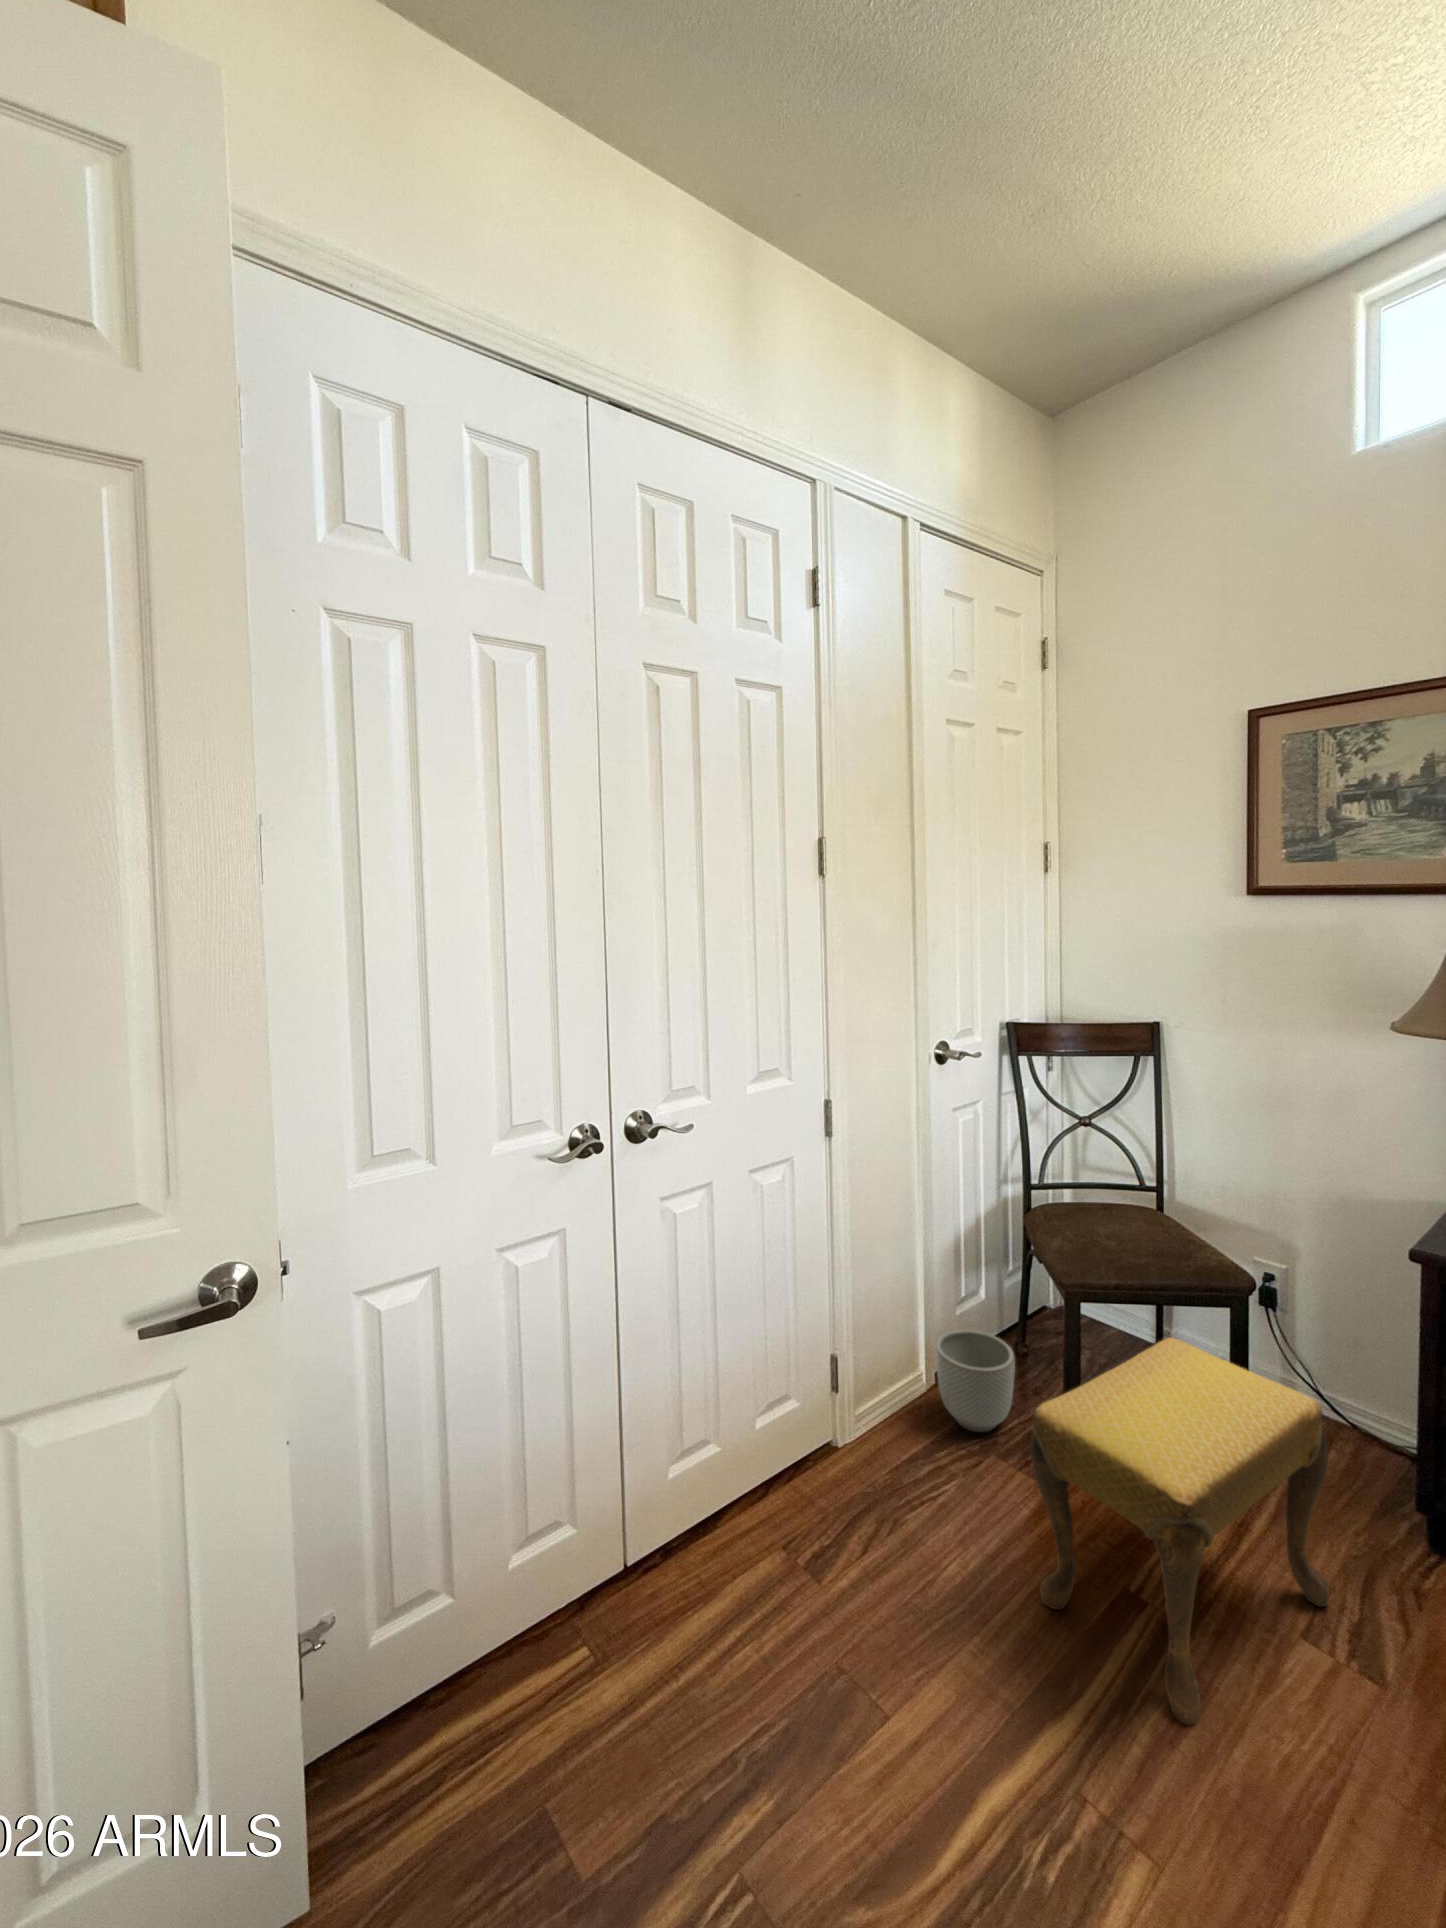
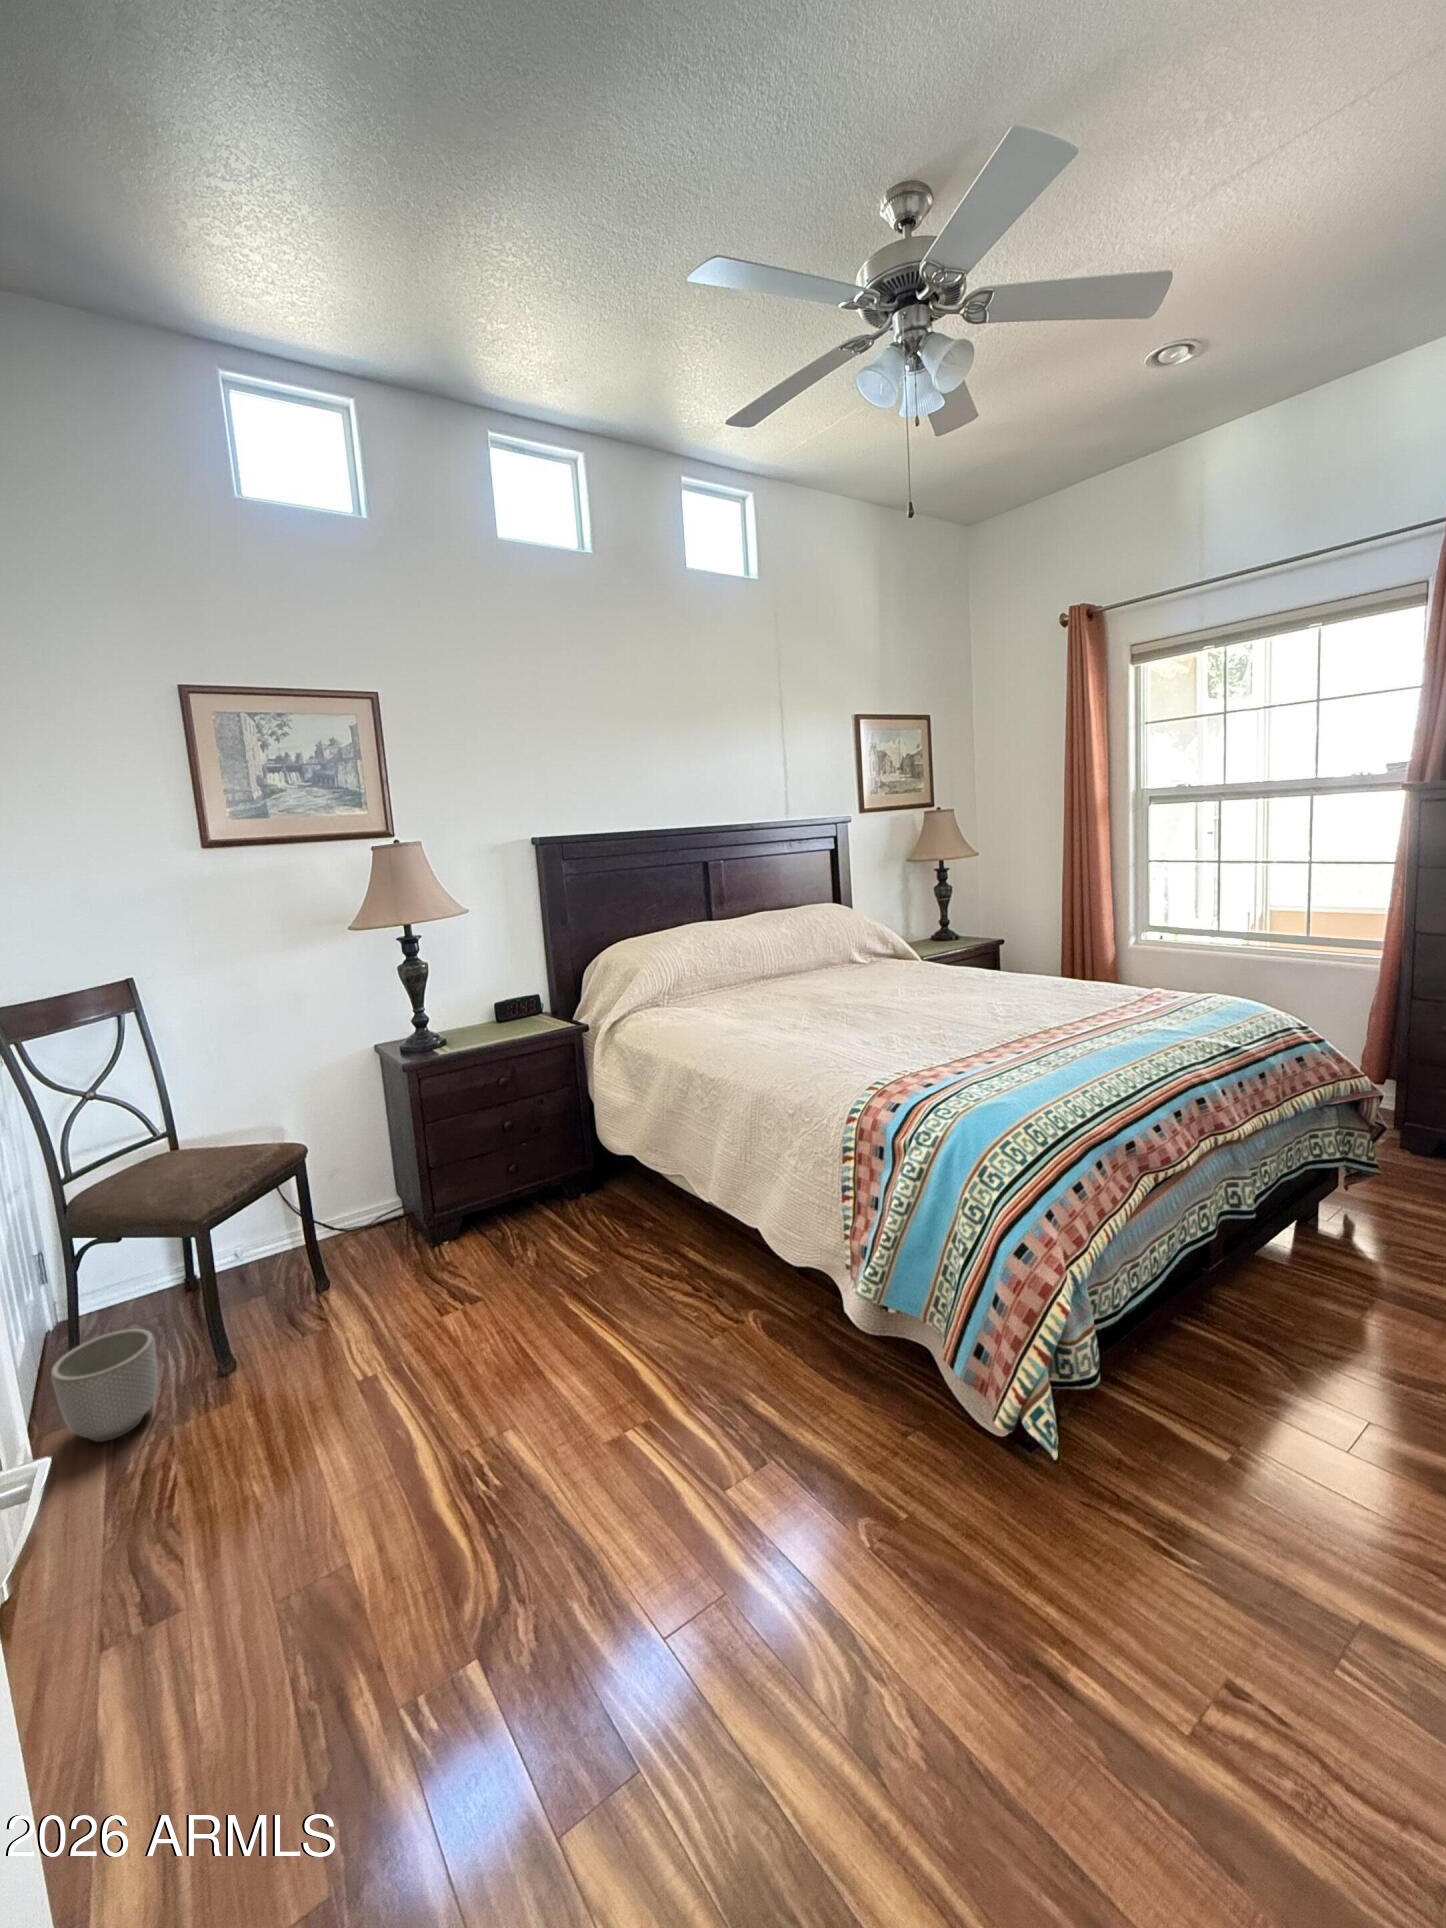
footstool: present [1031,1338,1329,1725] -> none [302,1174,459,1432]

